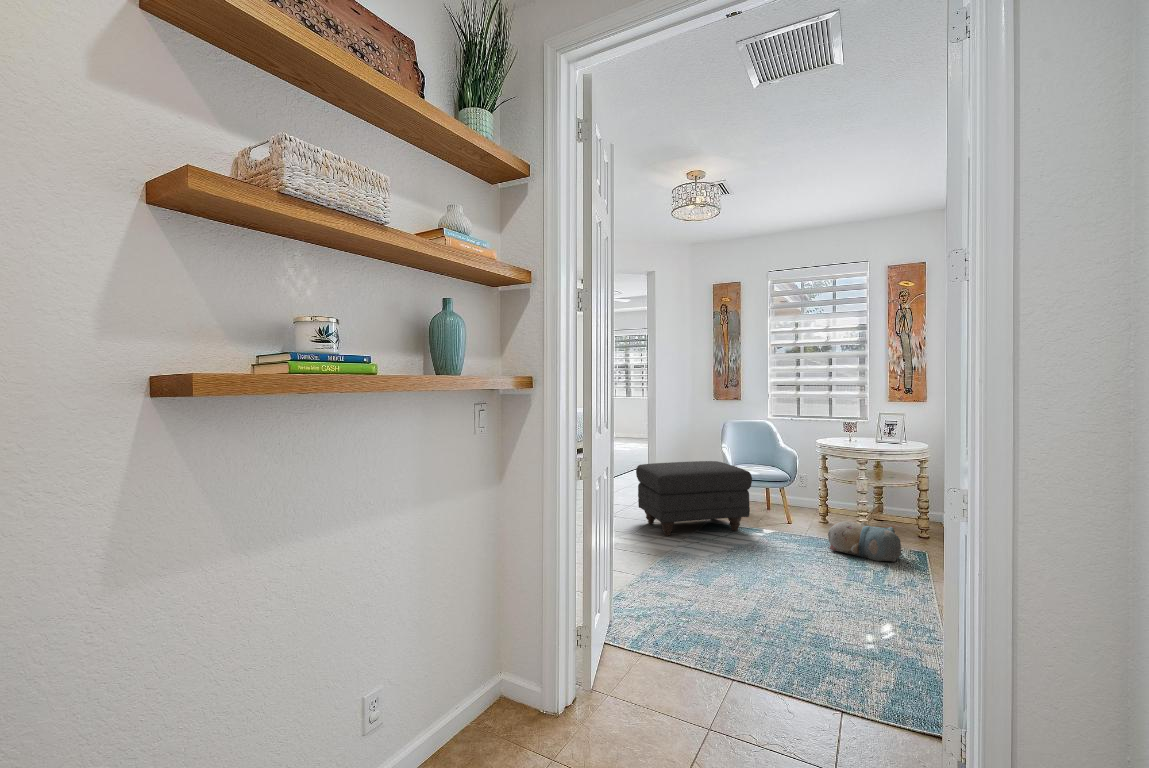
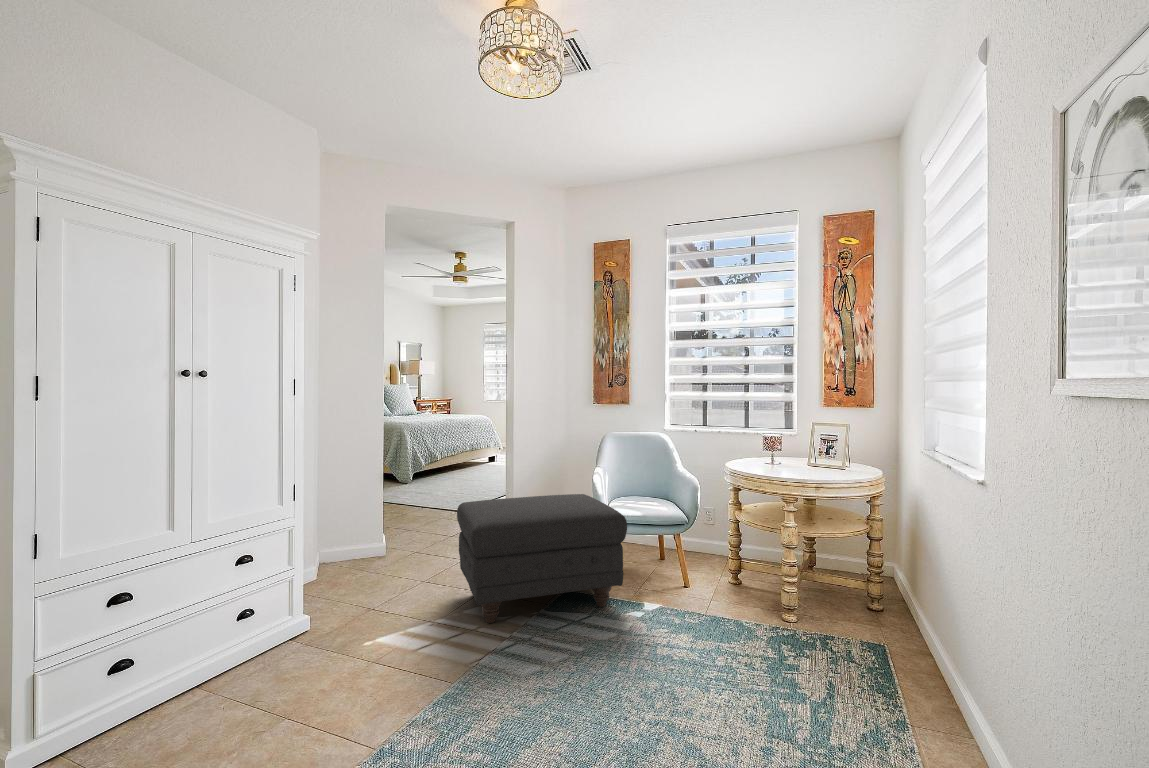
plush toy: present [828,521,901,562] -> none [738,597,851,674]

